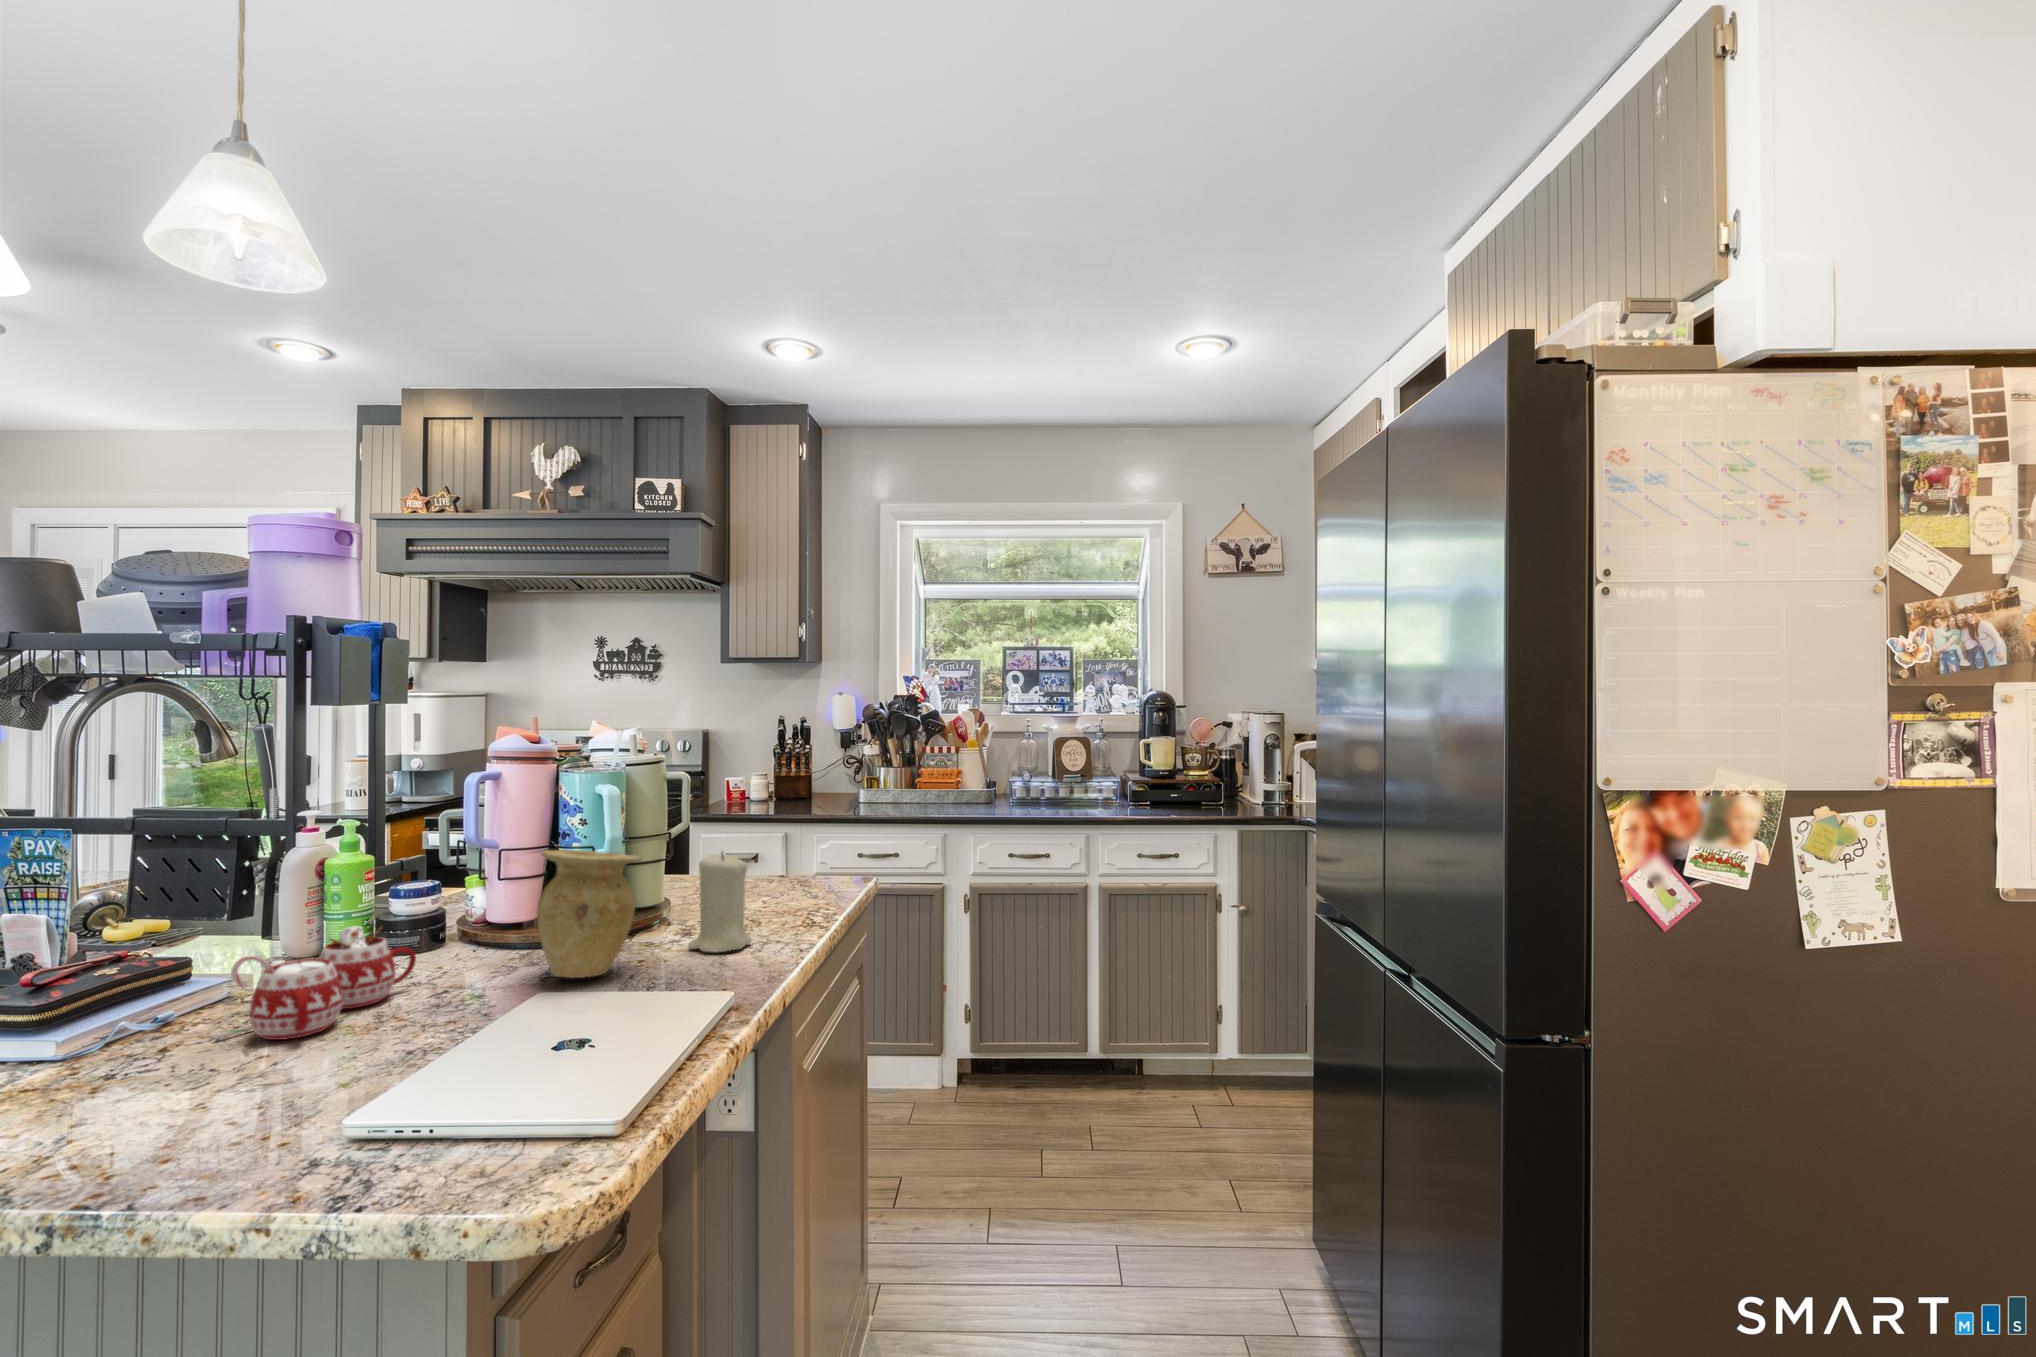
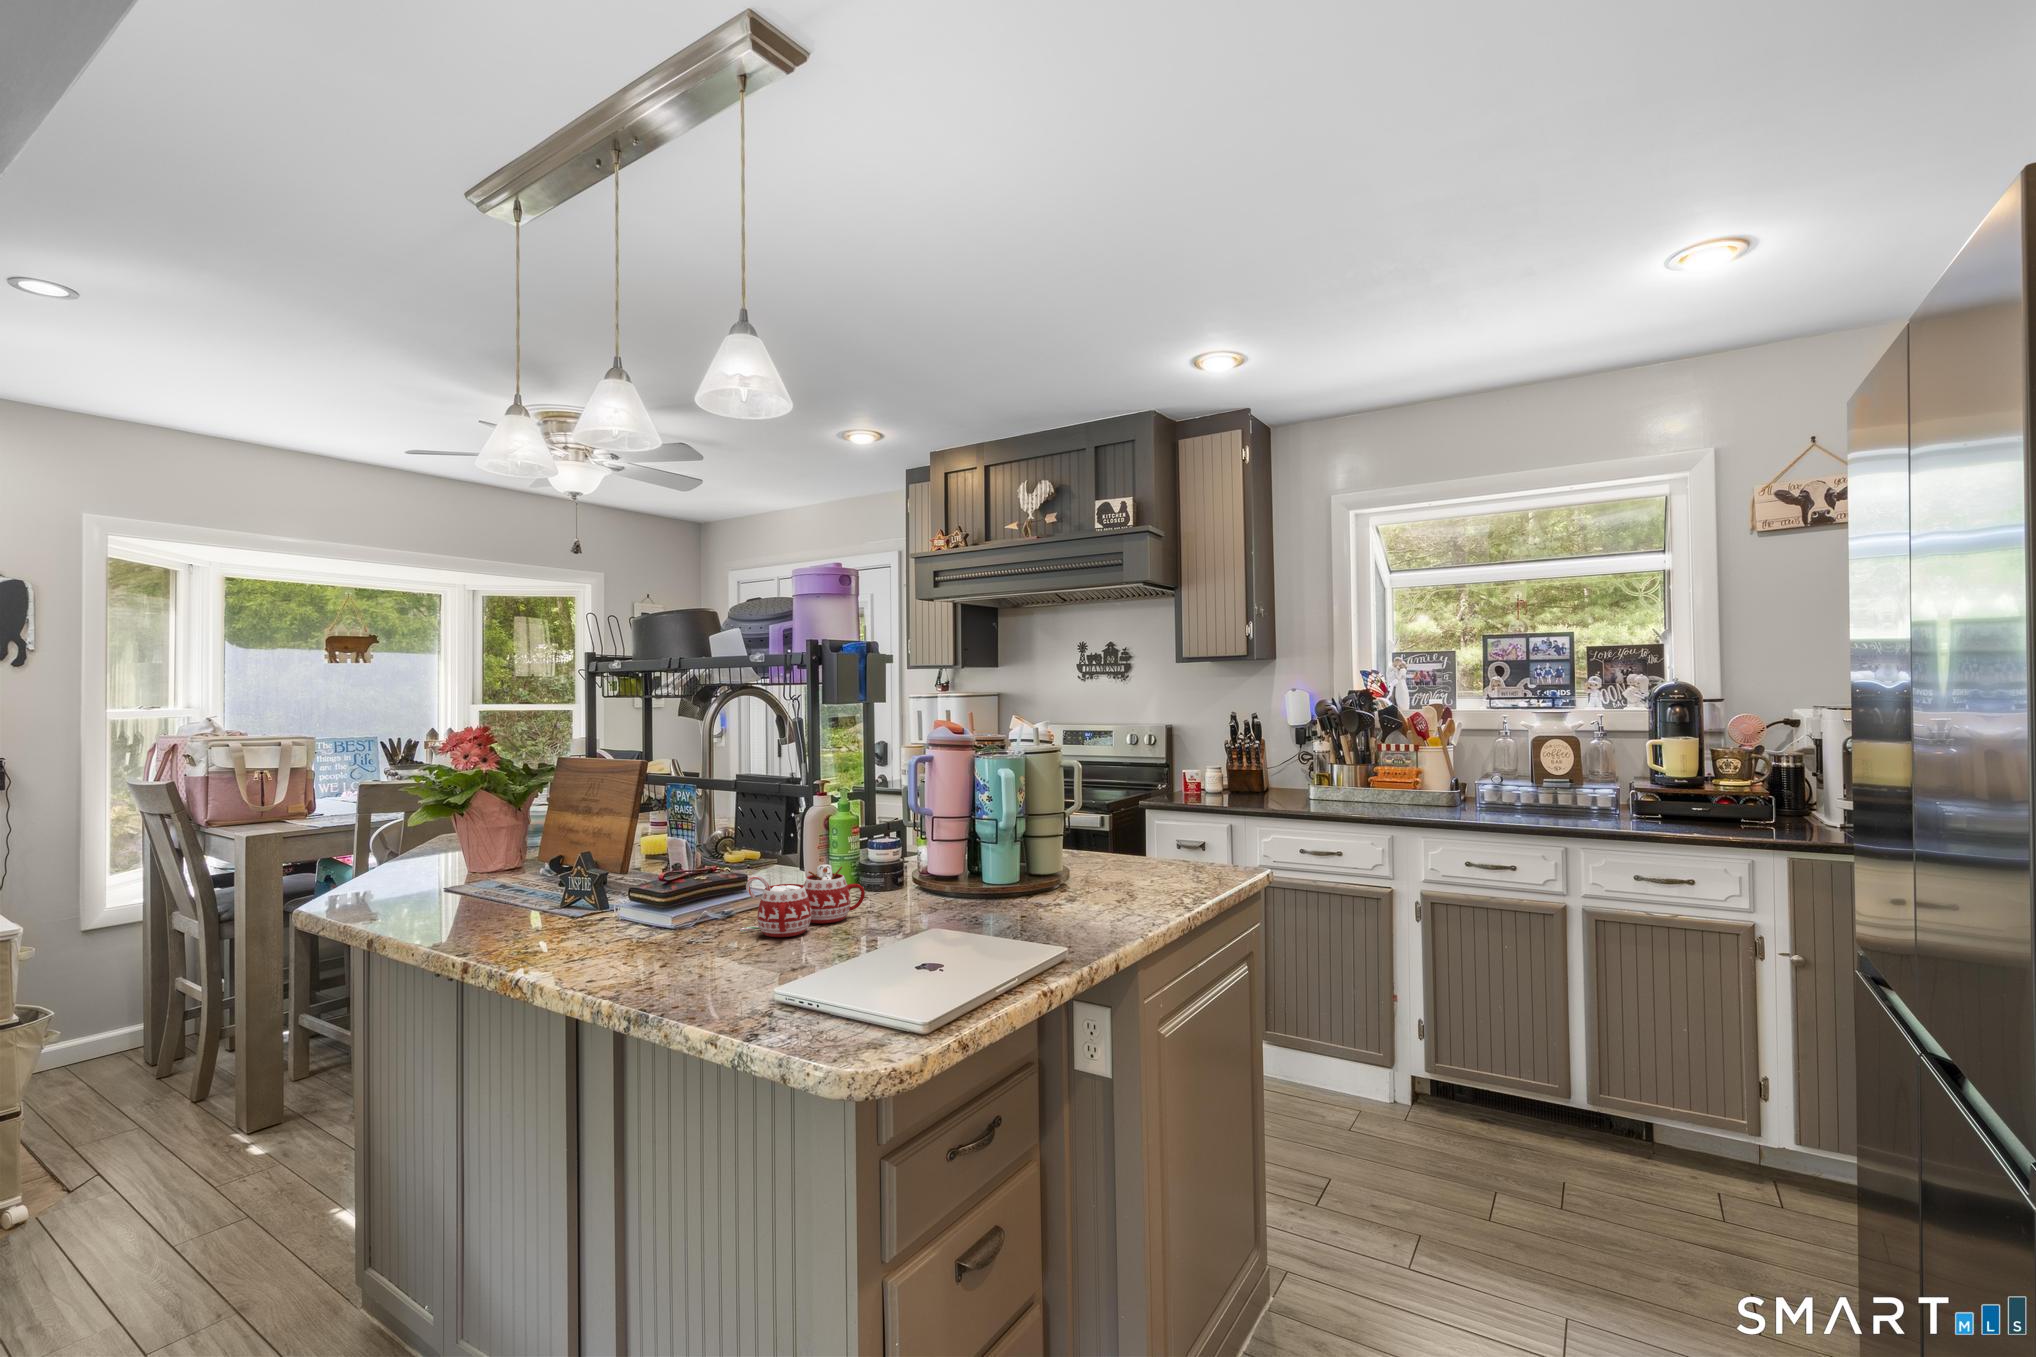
vase: present [537,850,640,978] -> none [940,818,1016,922]
candle: present [688,852,752,952] -> none [1062,829,1115,916]

